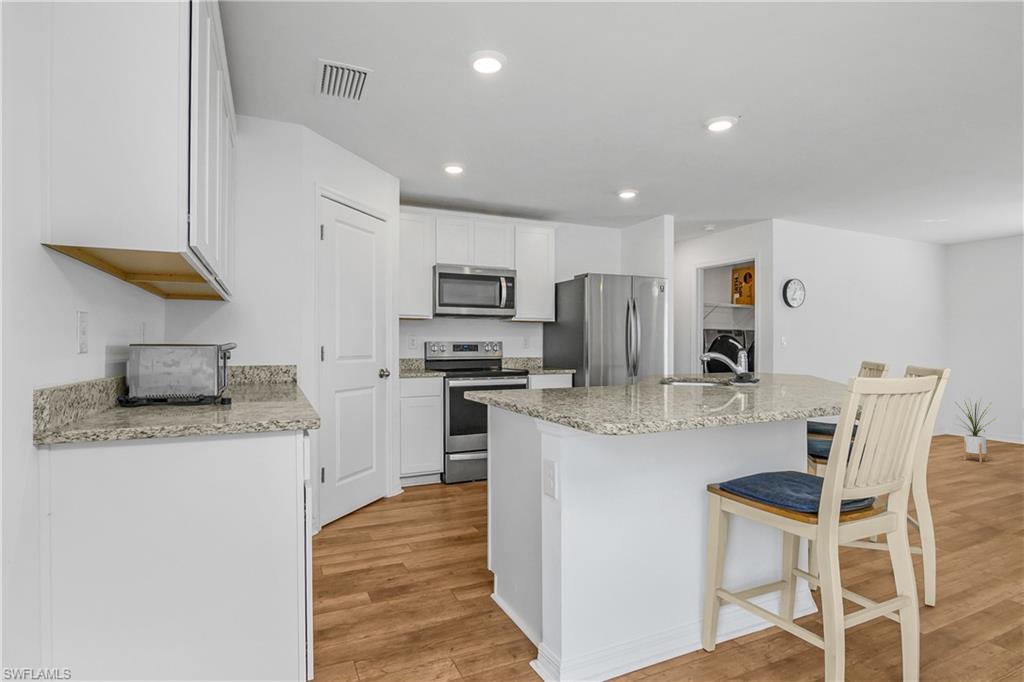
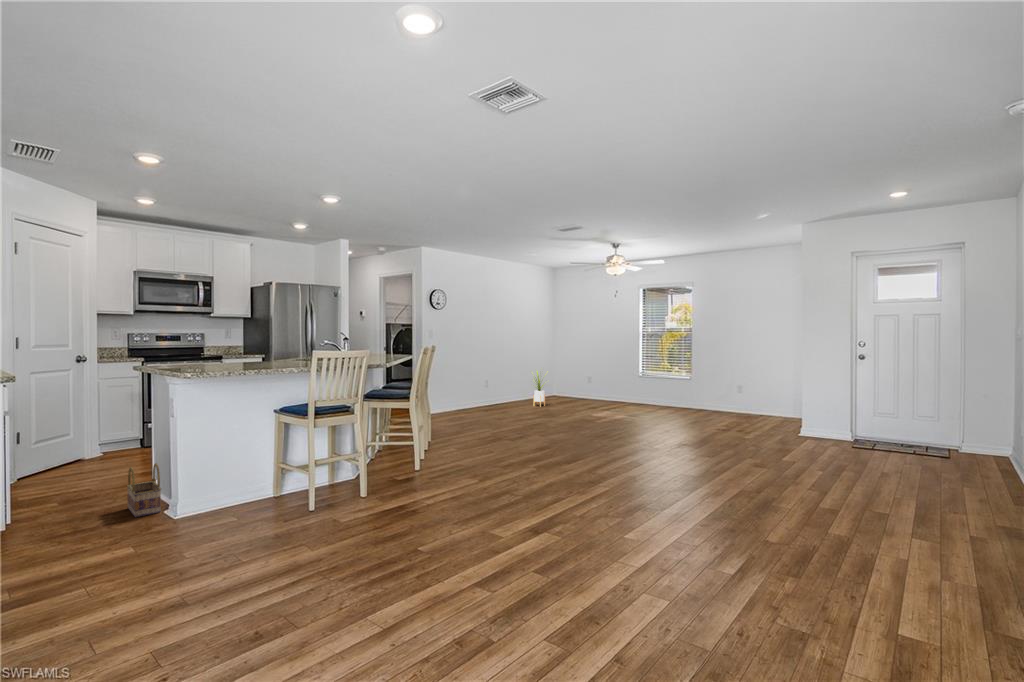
basket: none [461,560,519,664] -> present [127,463,161,517]

